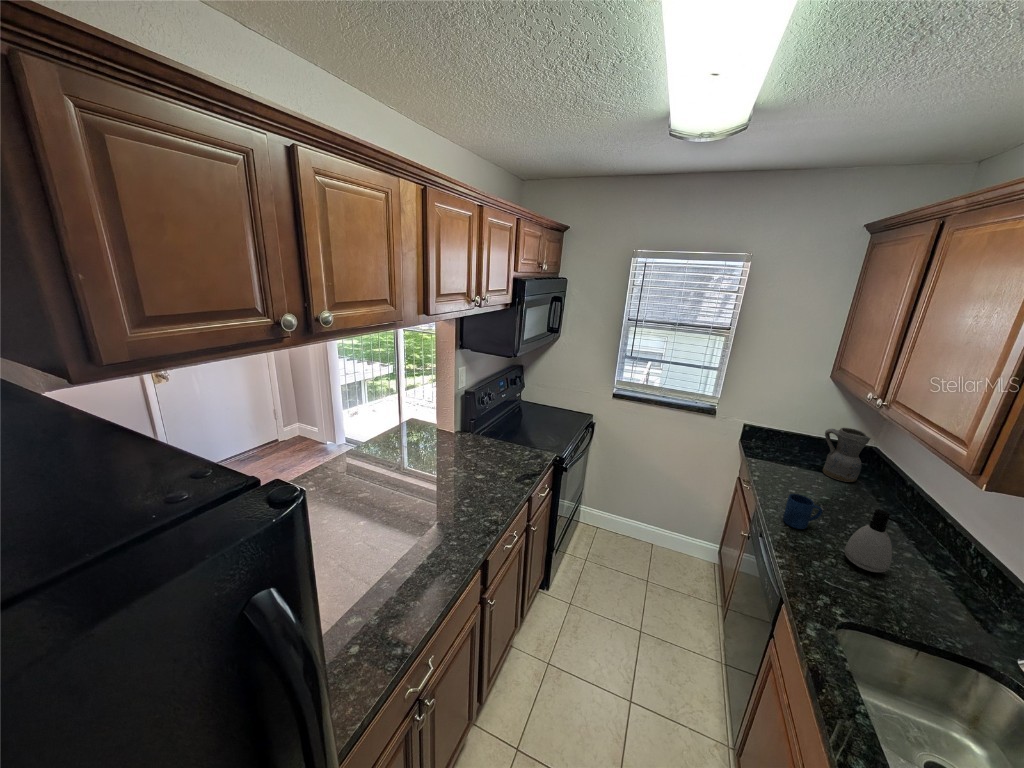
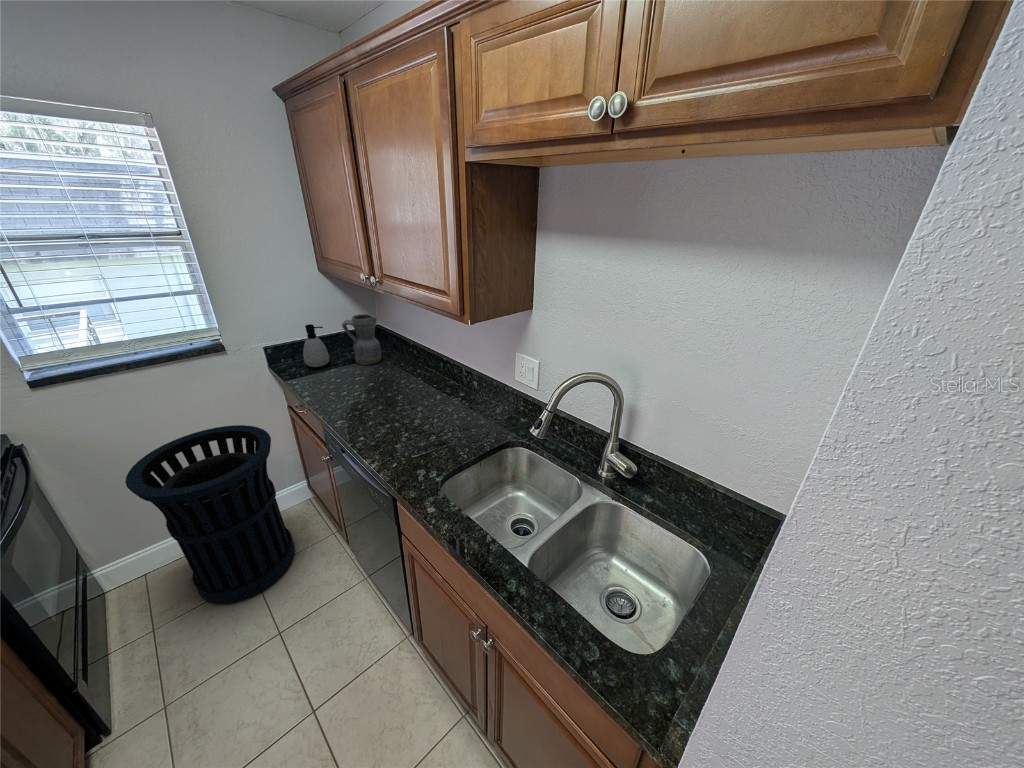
trash can: none [616,459,712,597] -> present [125,425,295,602]
mug: present [783,494,822,529] -> none [348,392,379,427]
soap dispenser: present [845,509,906,572] -> present [303,324,329,367]

